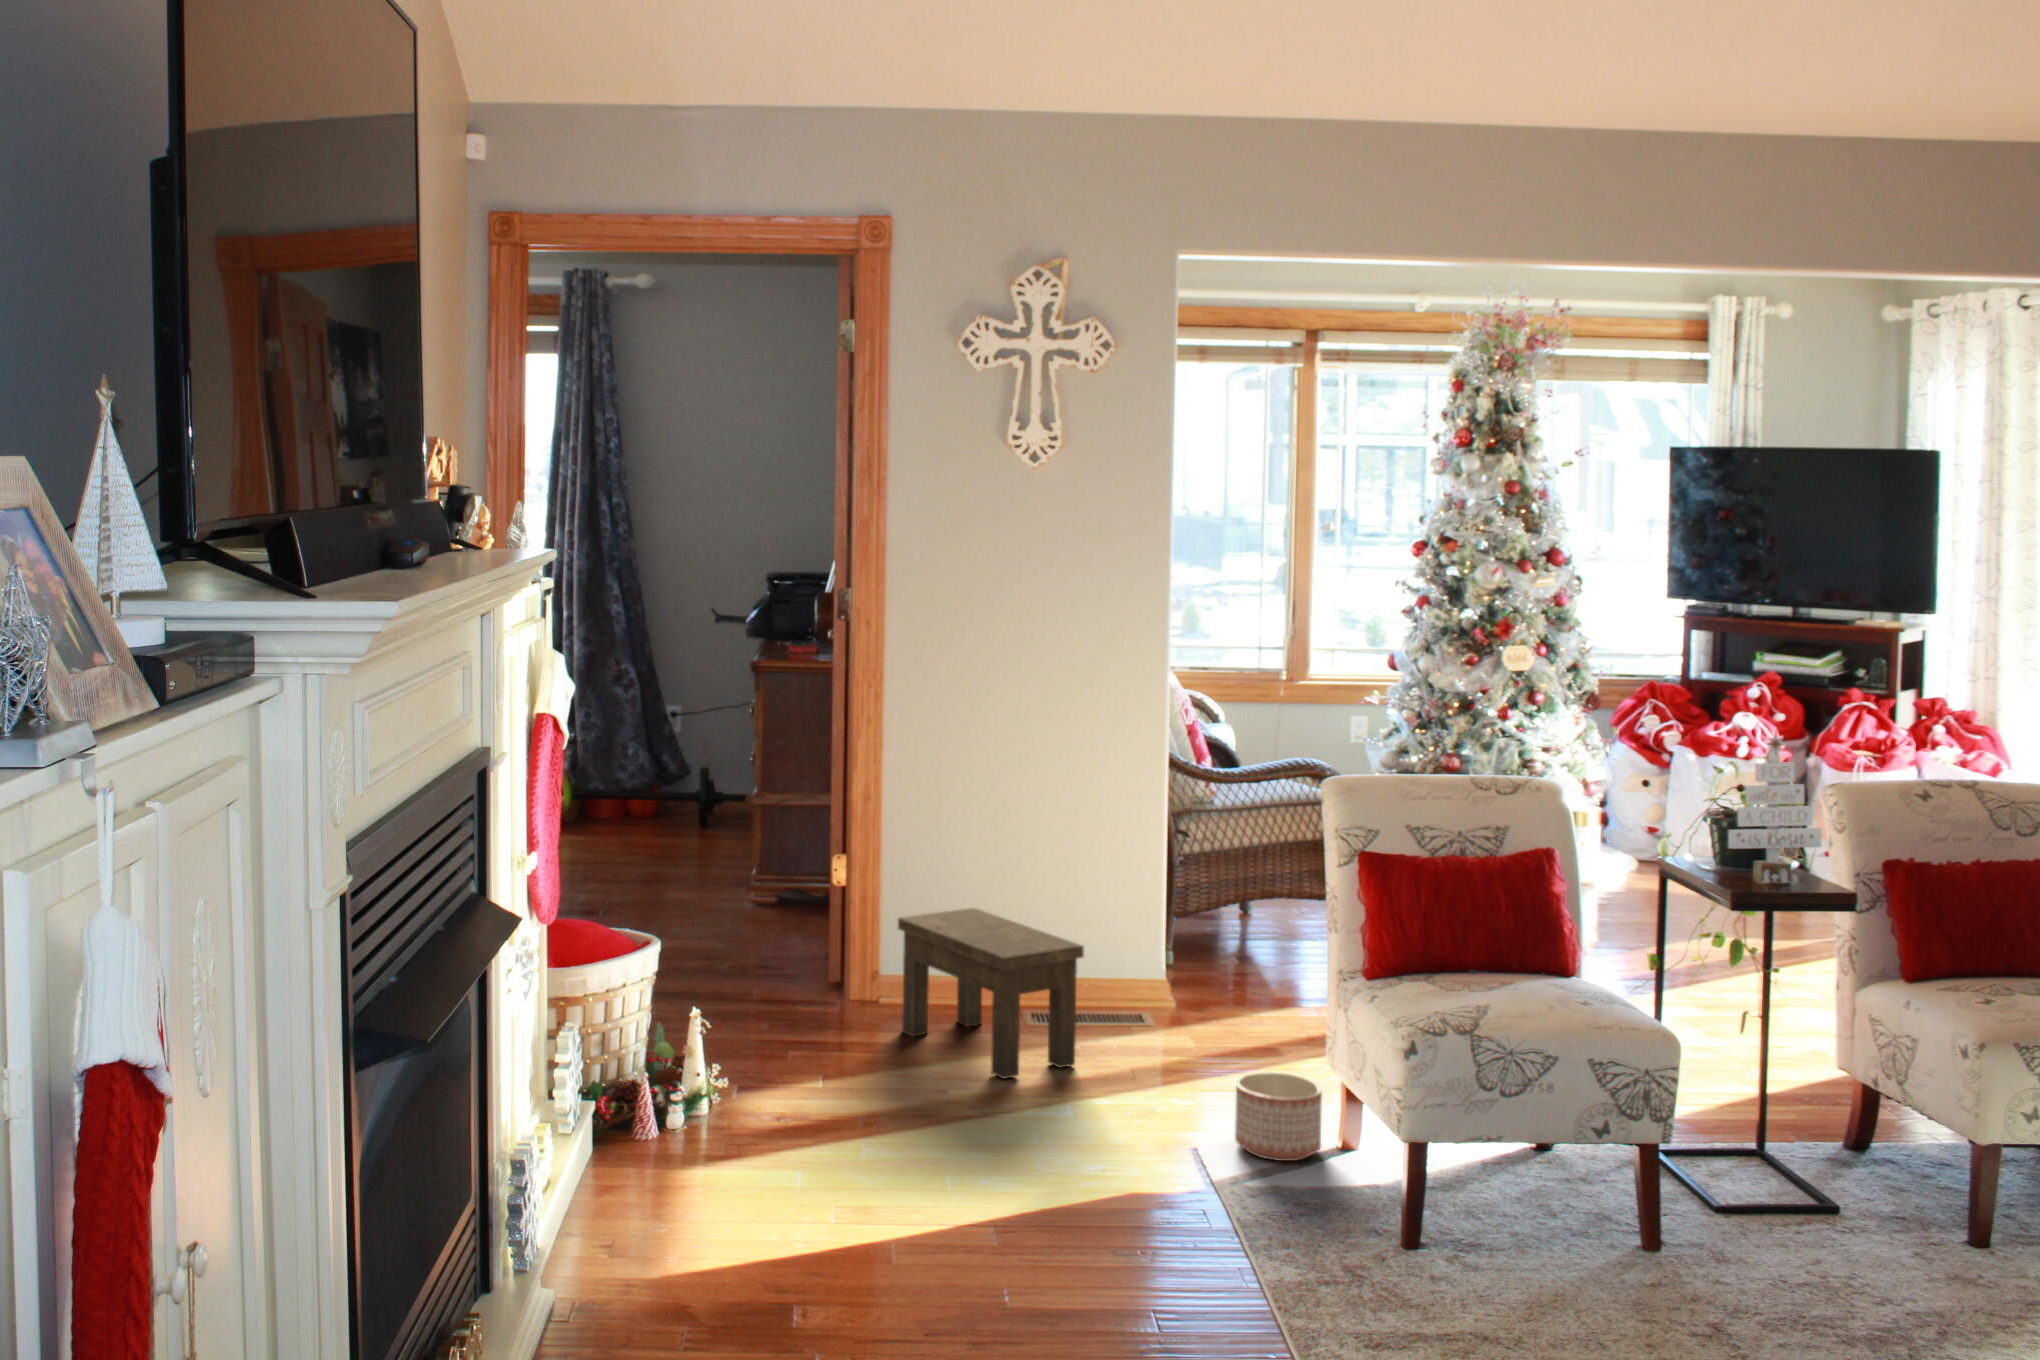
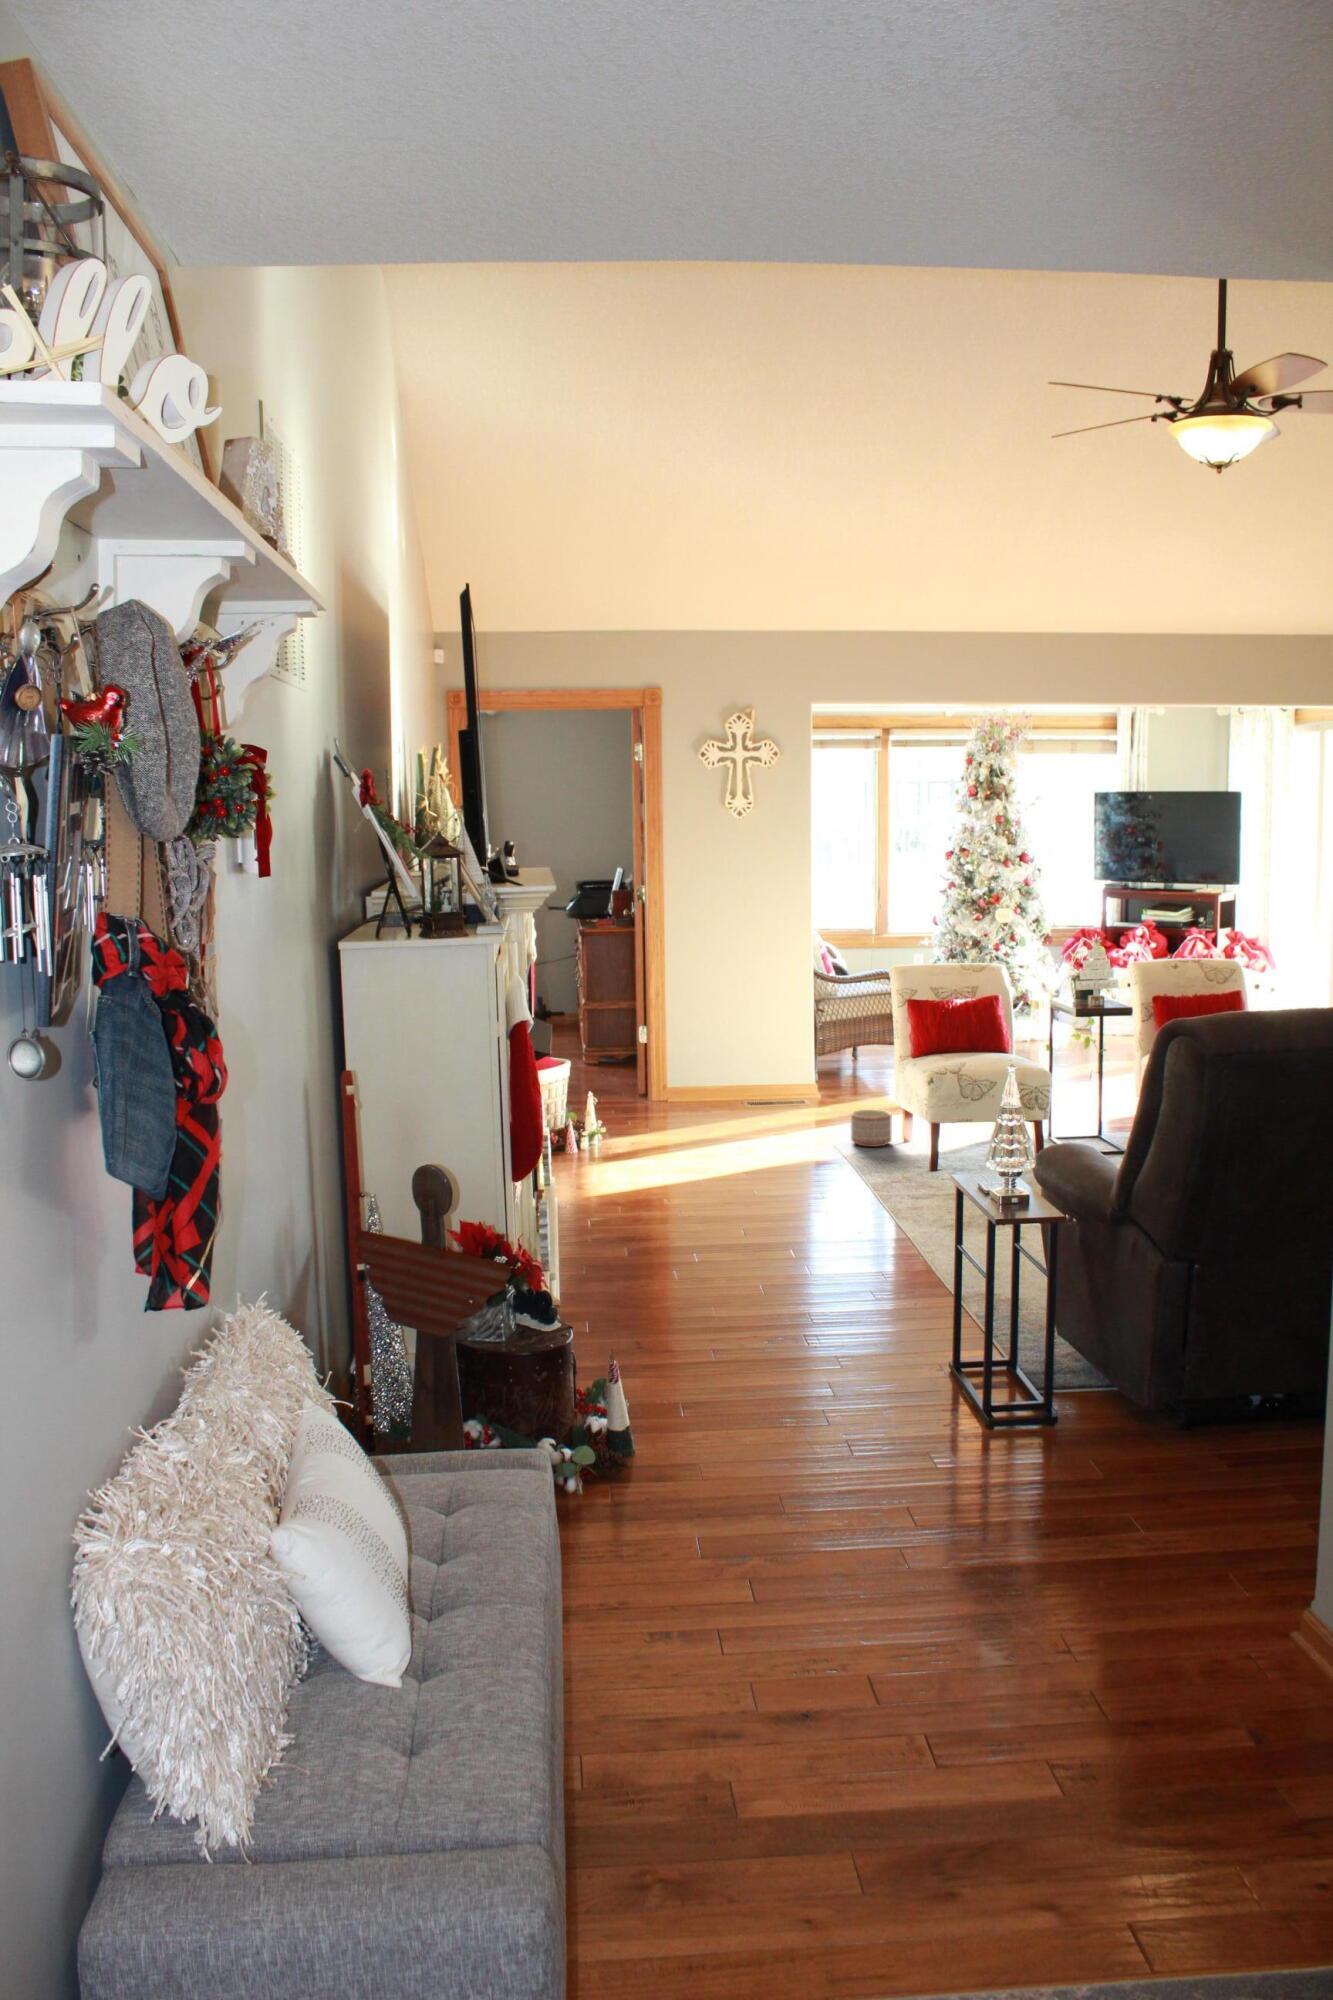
side table: present [898,908,1084,1079] -> none [679,1051,775,1127]

